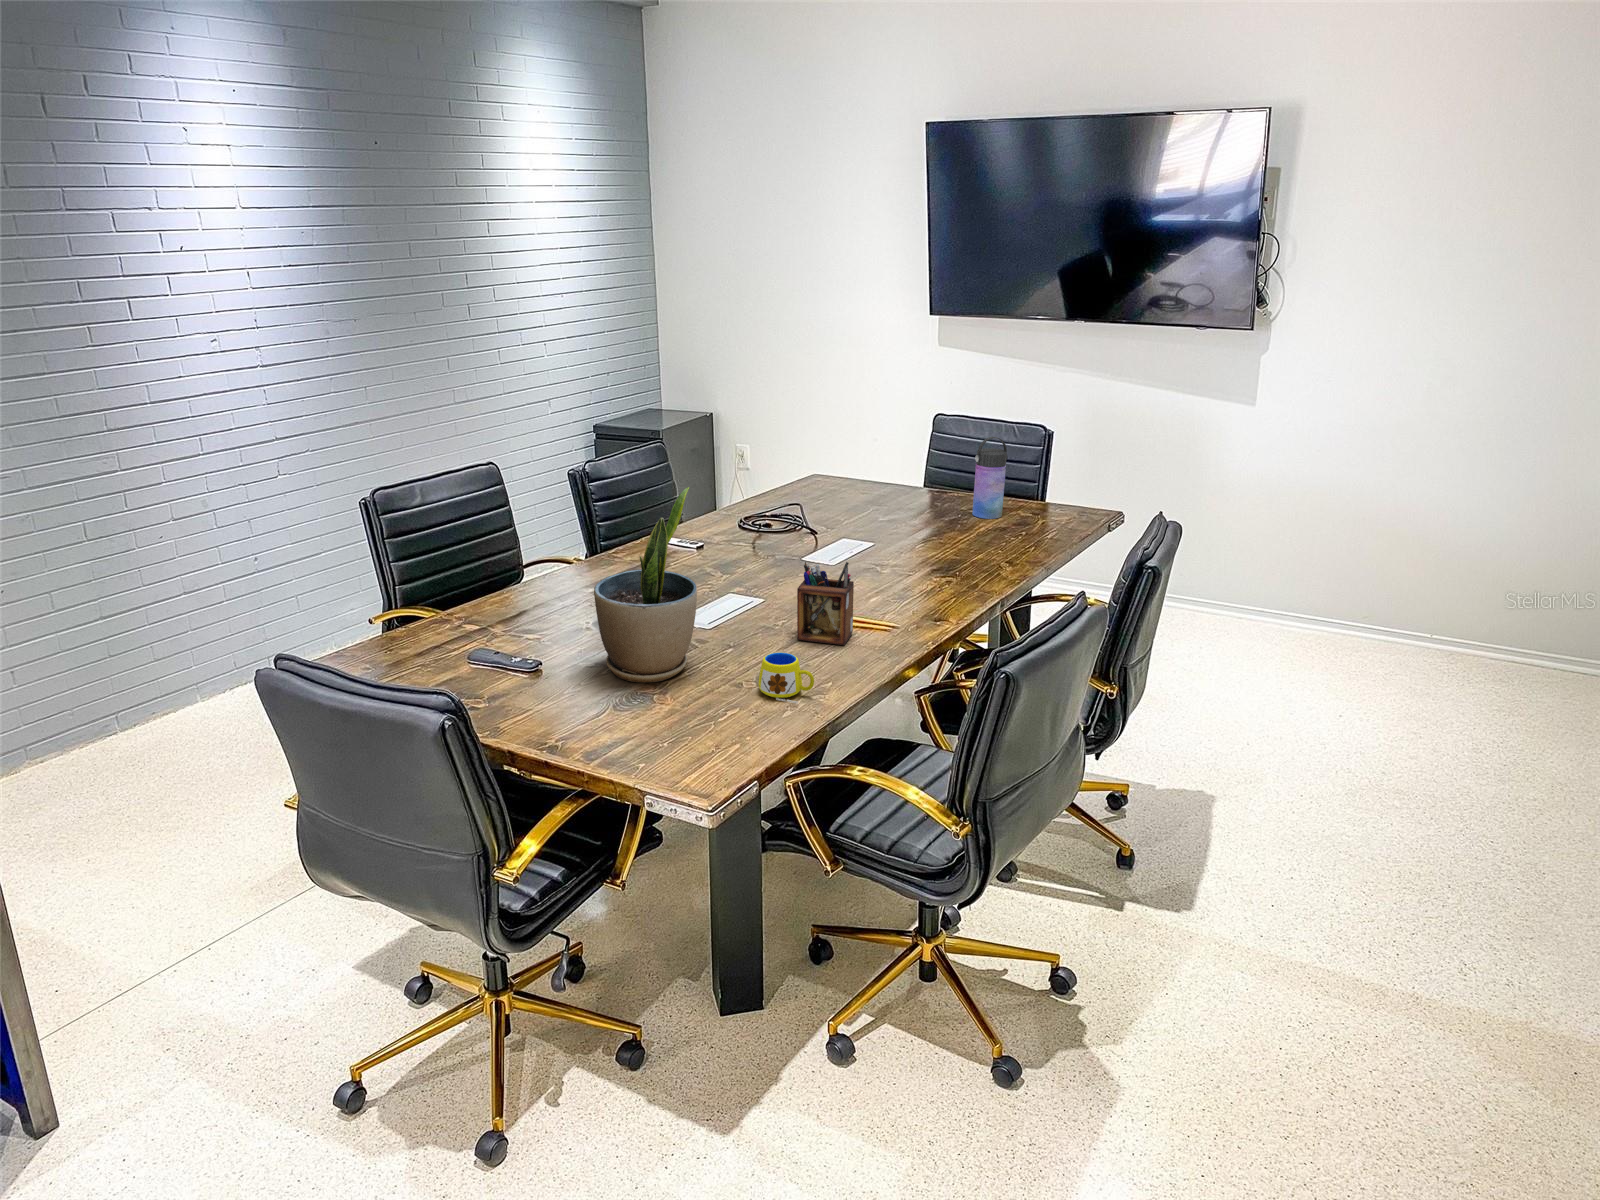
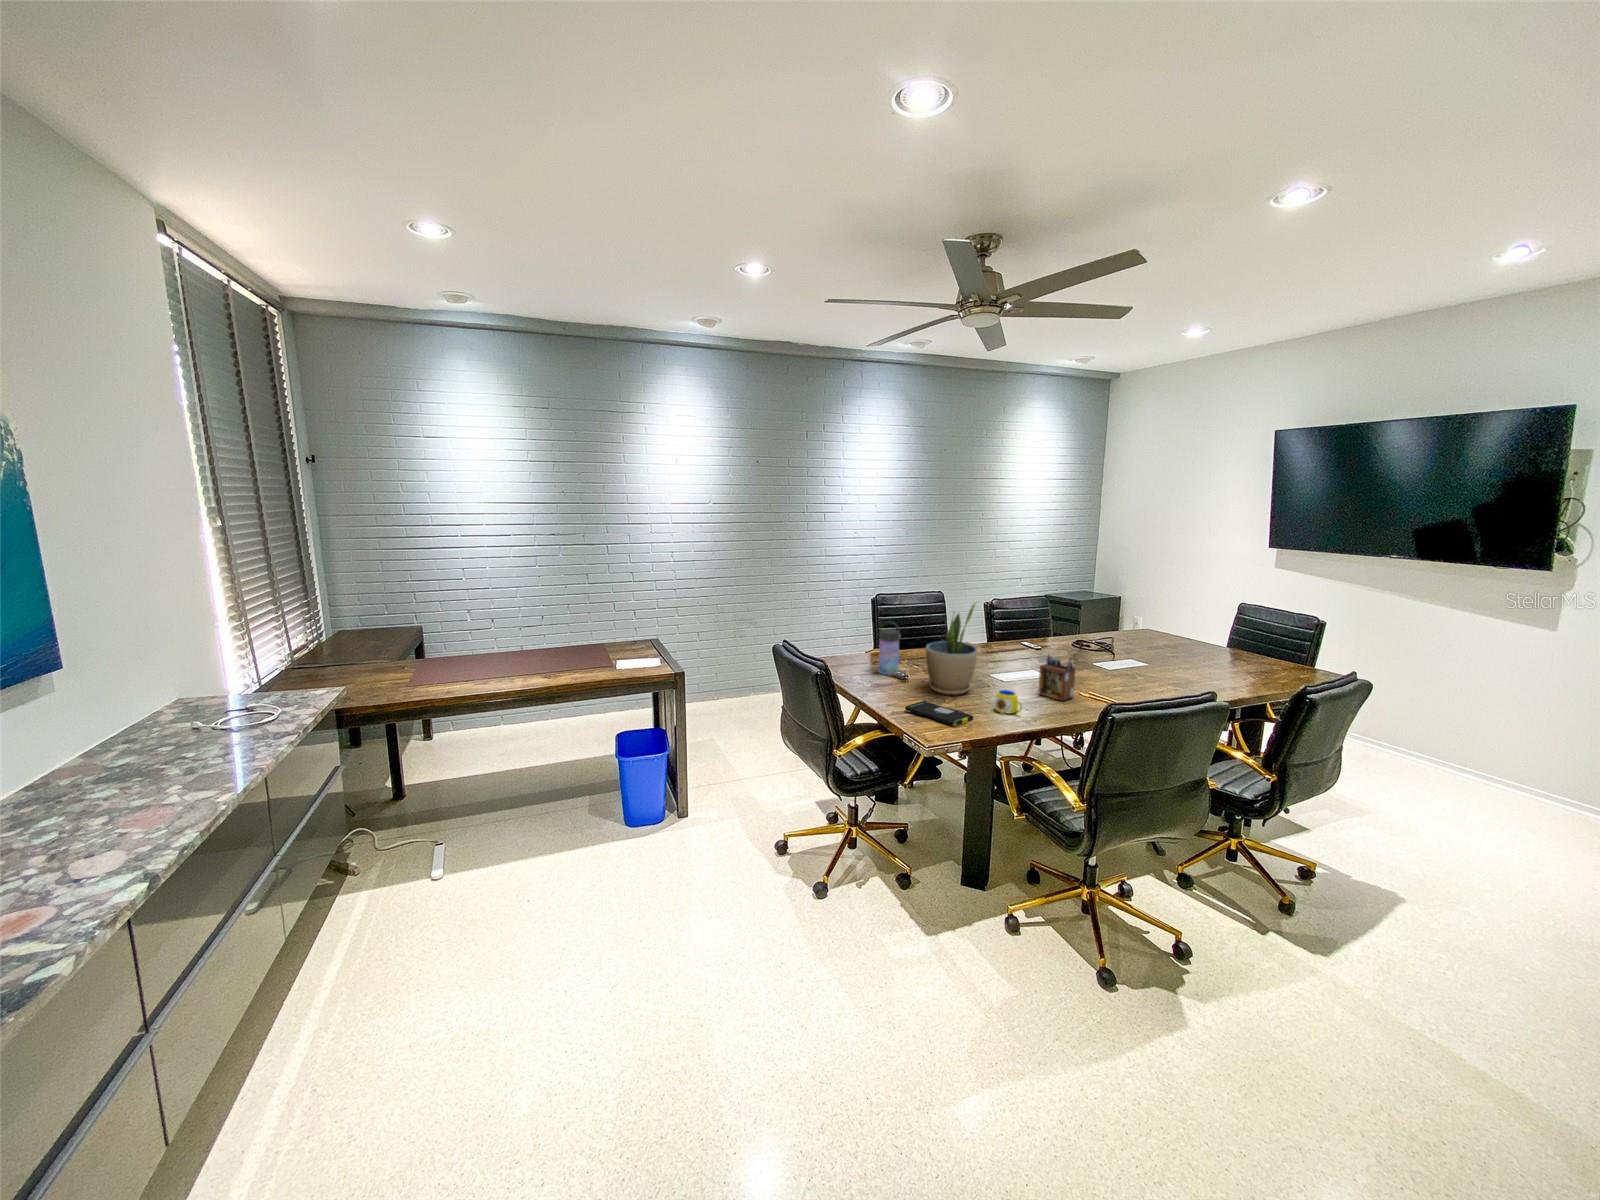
water bottle: present [972,437,1008,519] -> present [879,625,900,675]
tablet: none [615,711,748,753] -> present [905,701,973,726]

